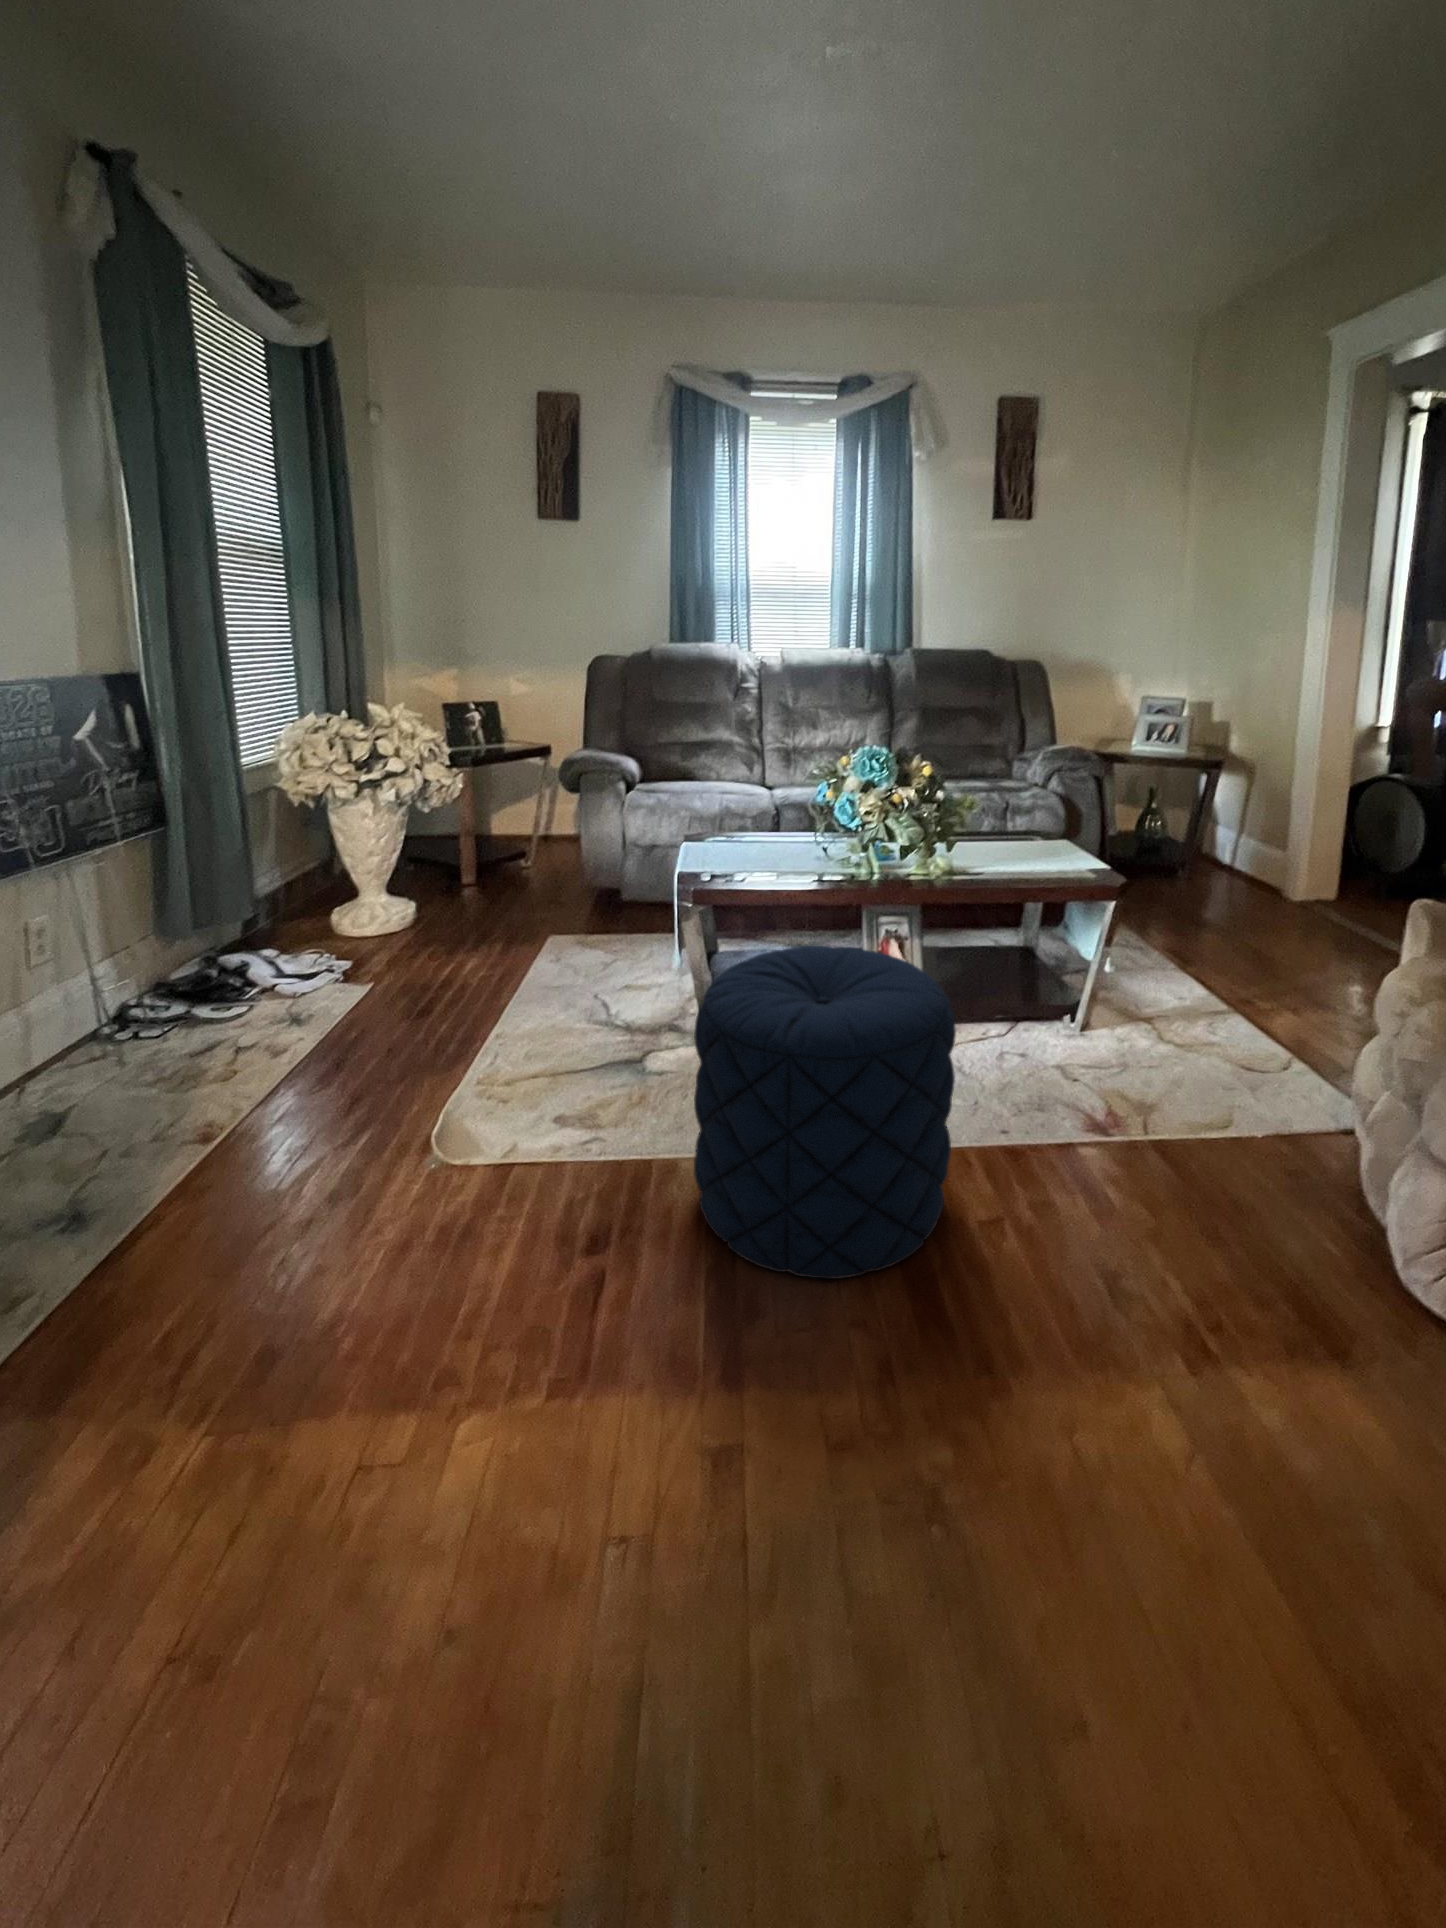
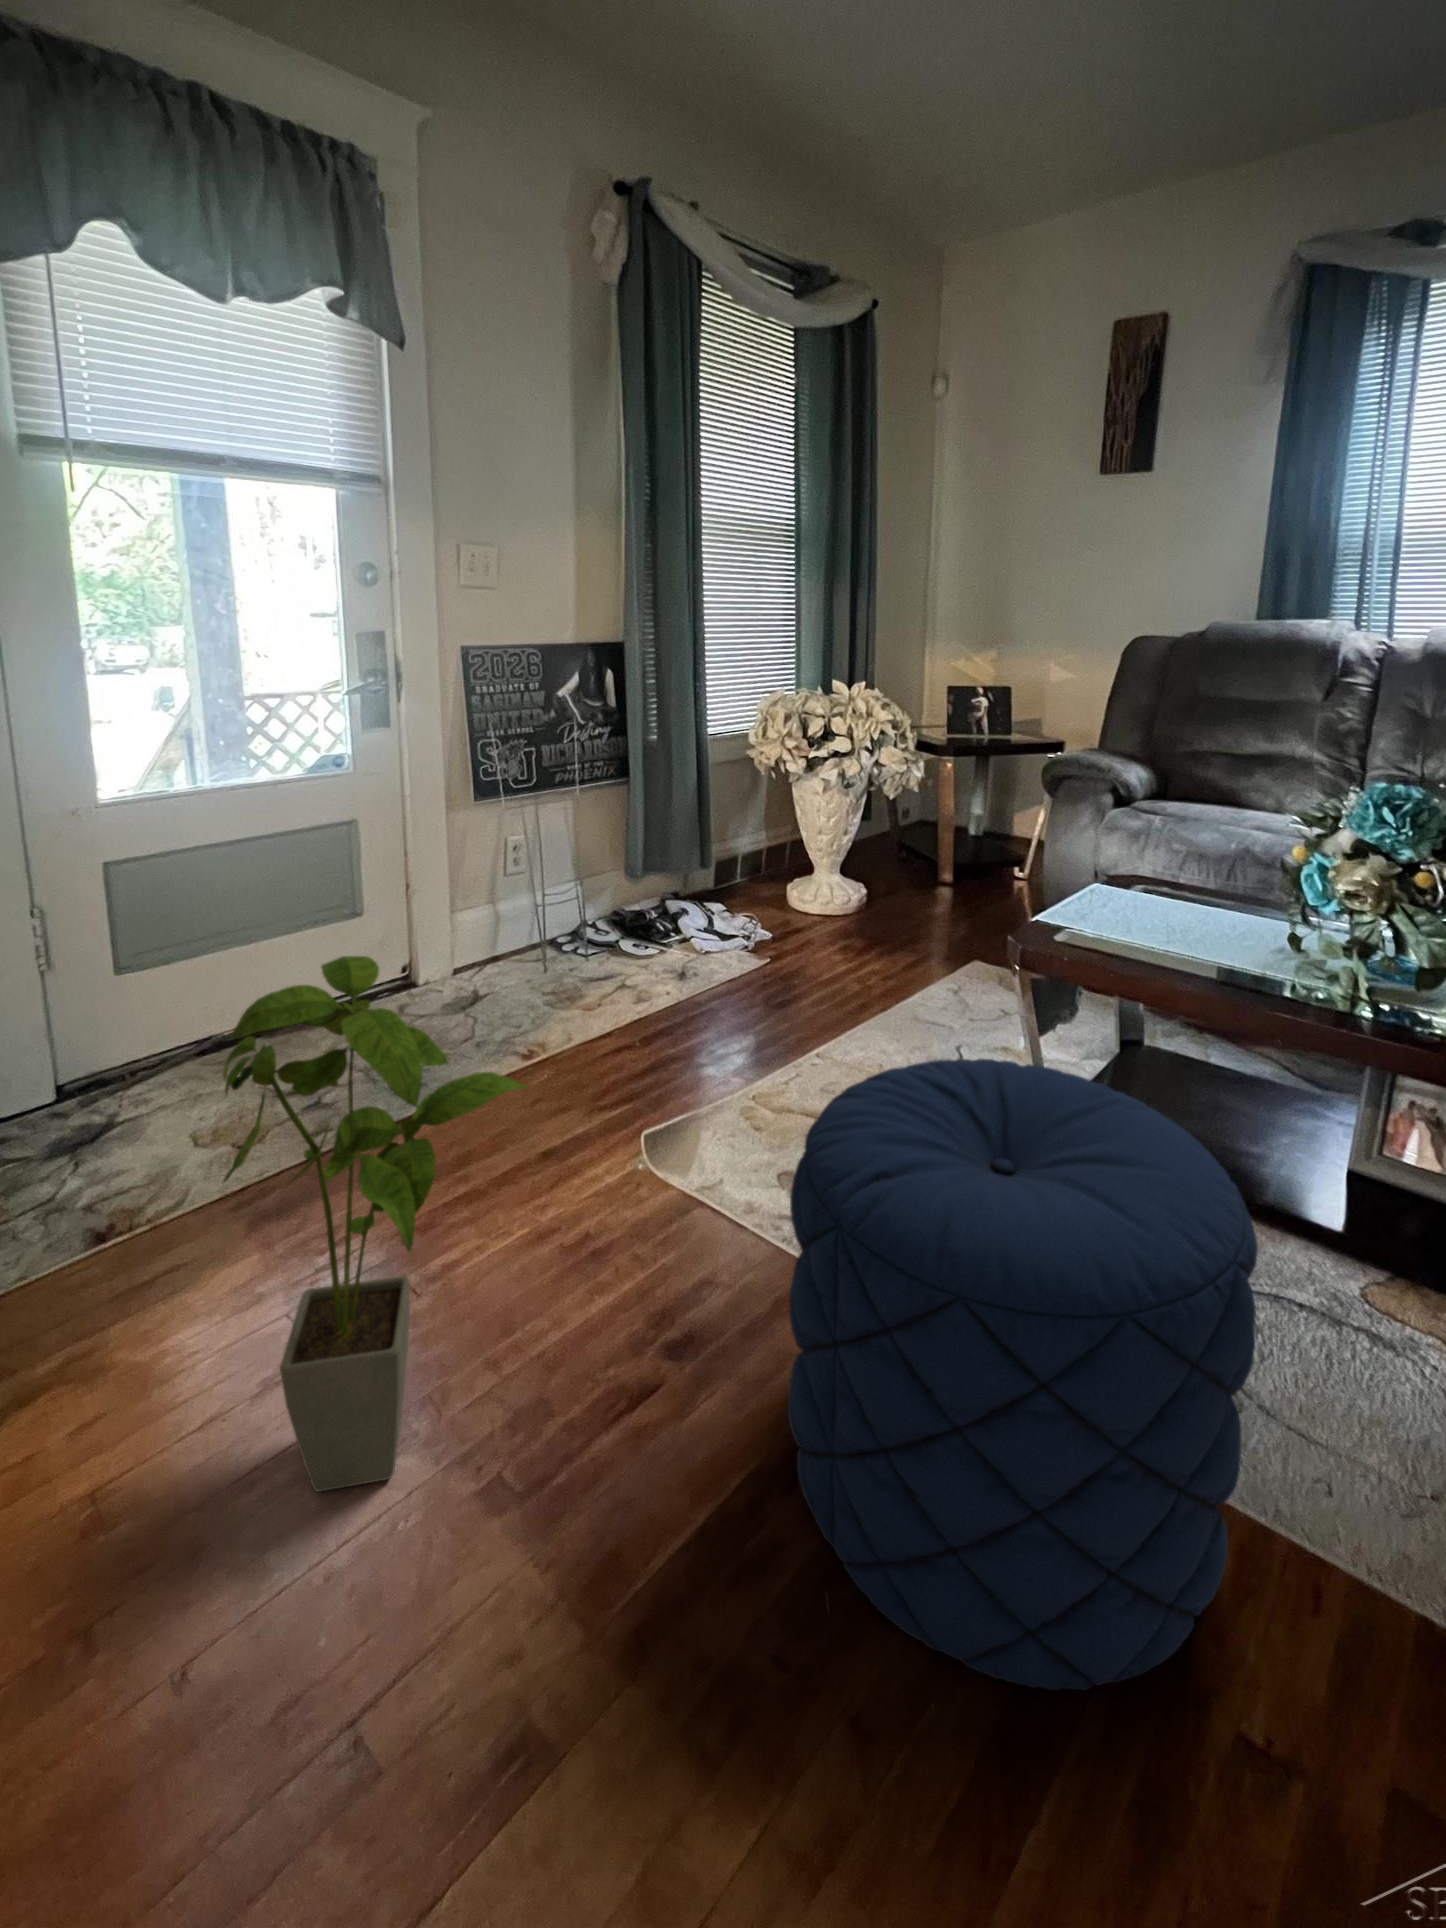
house plant: none [279,983,579,1491] -> present [223,956,527,1492]

